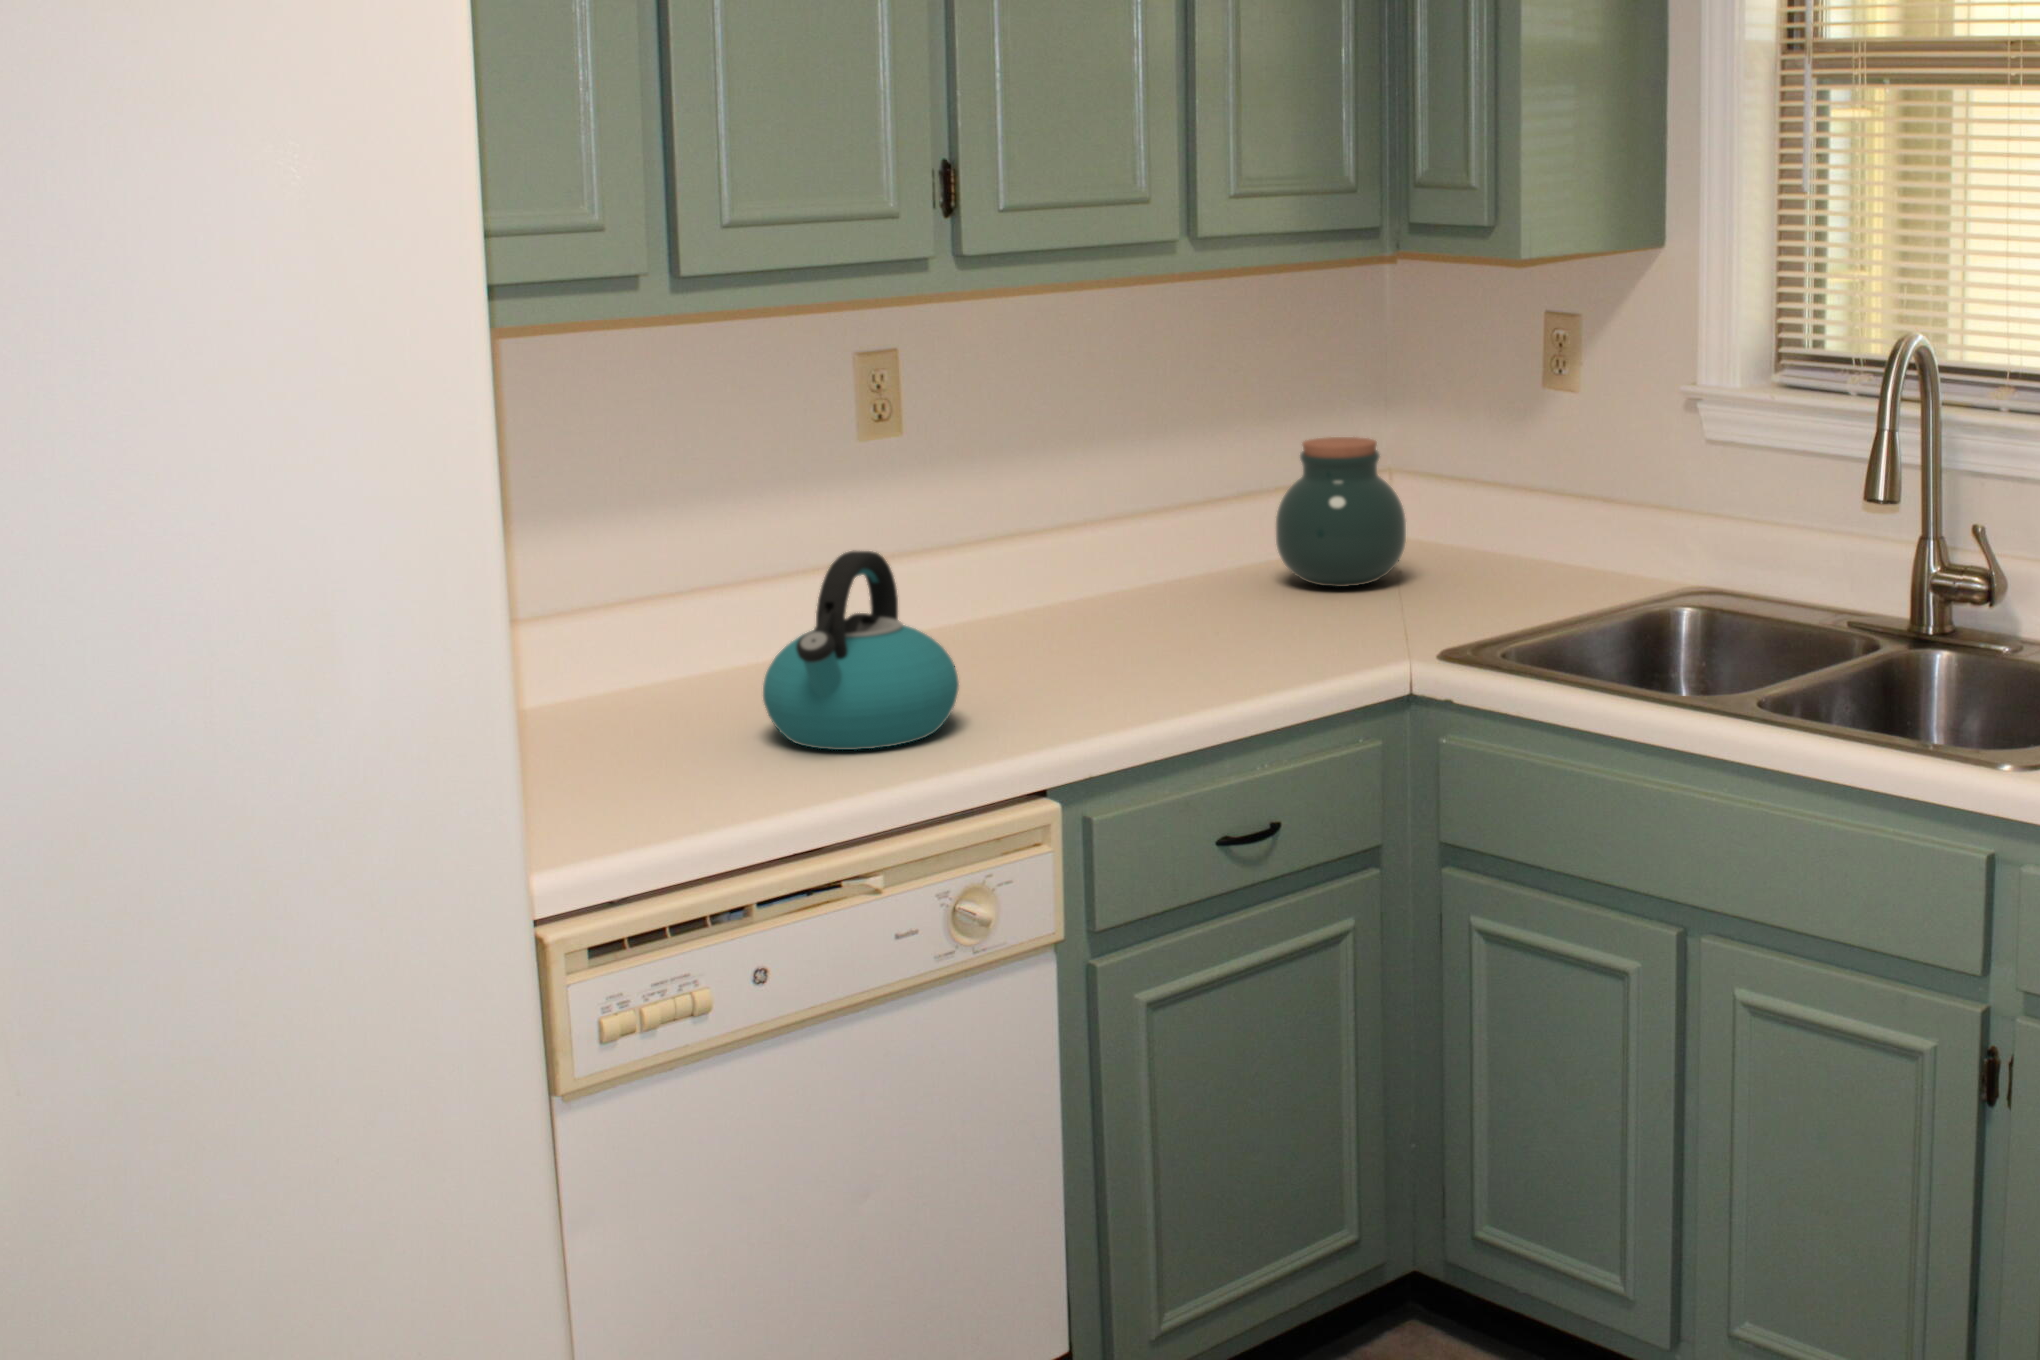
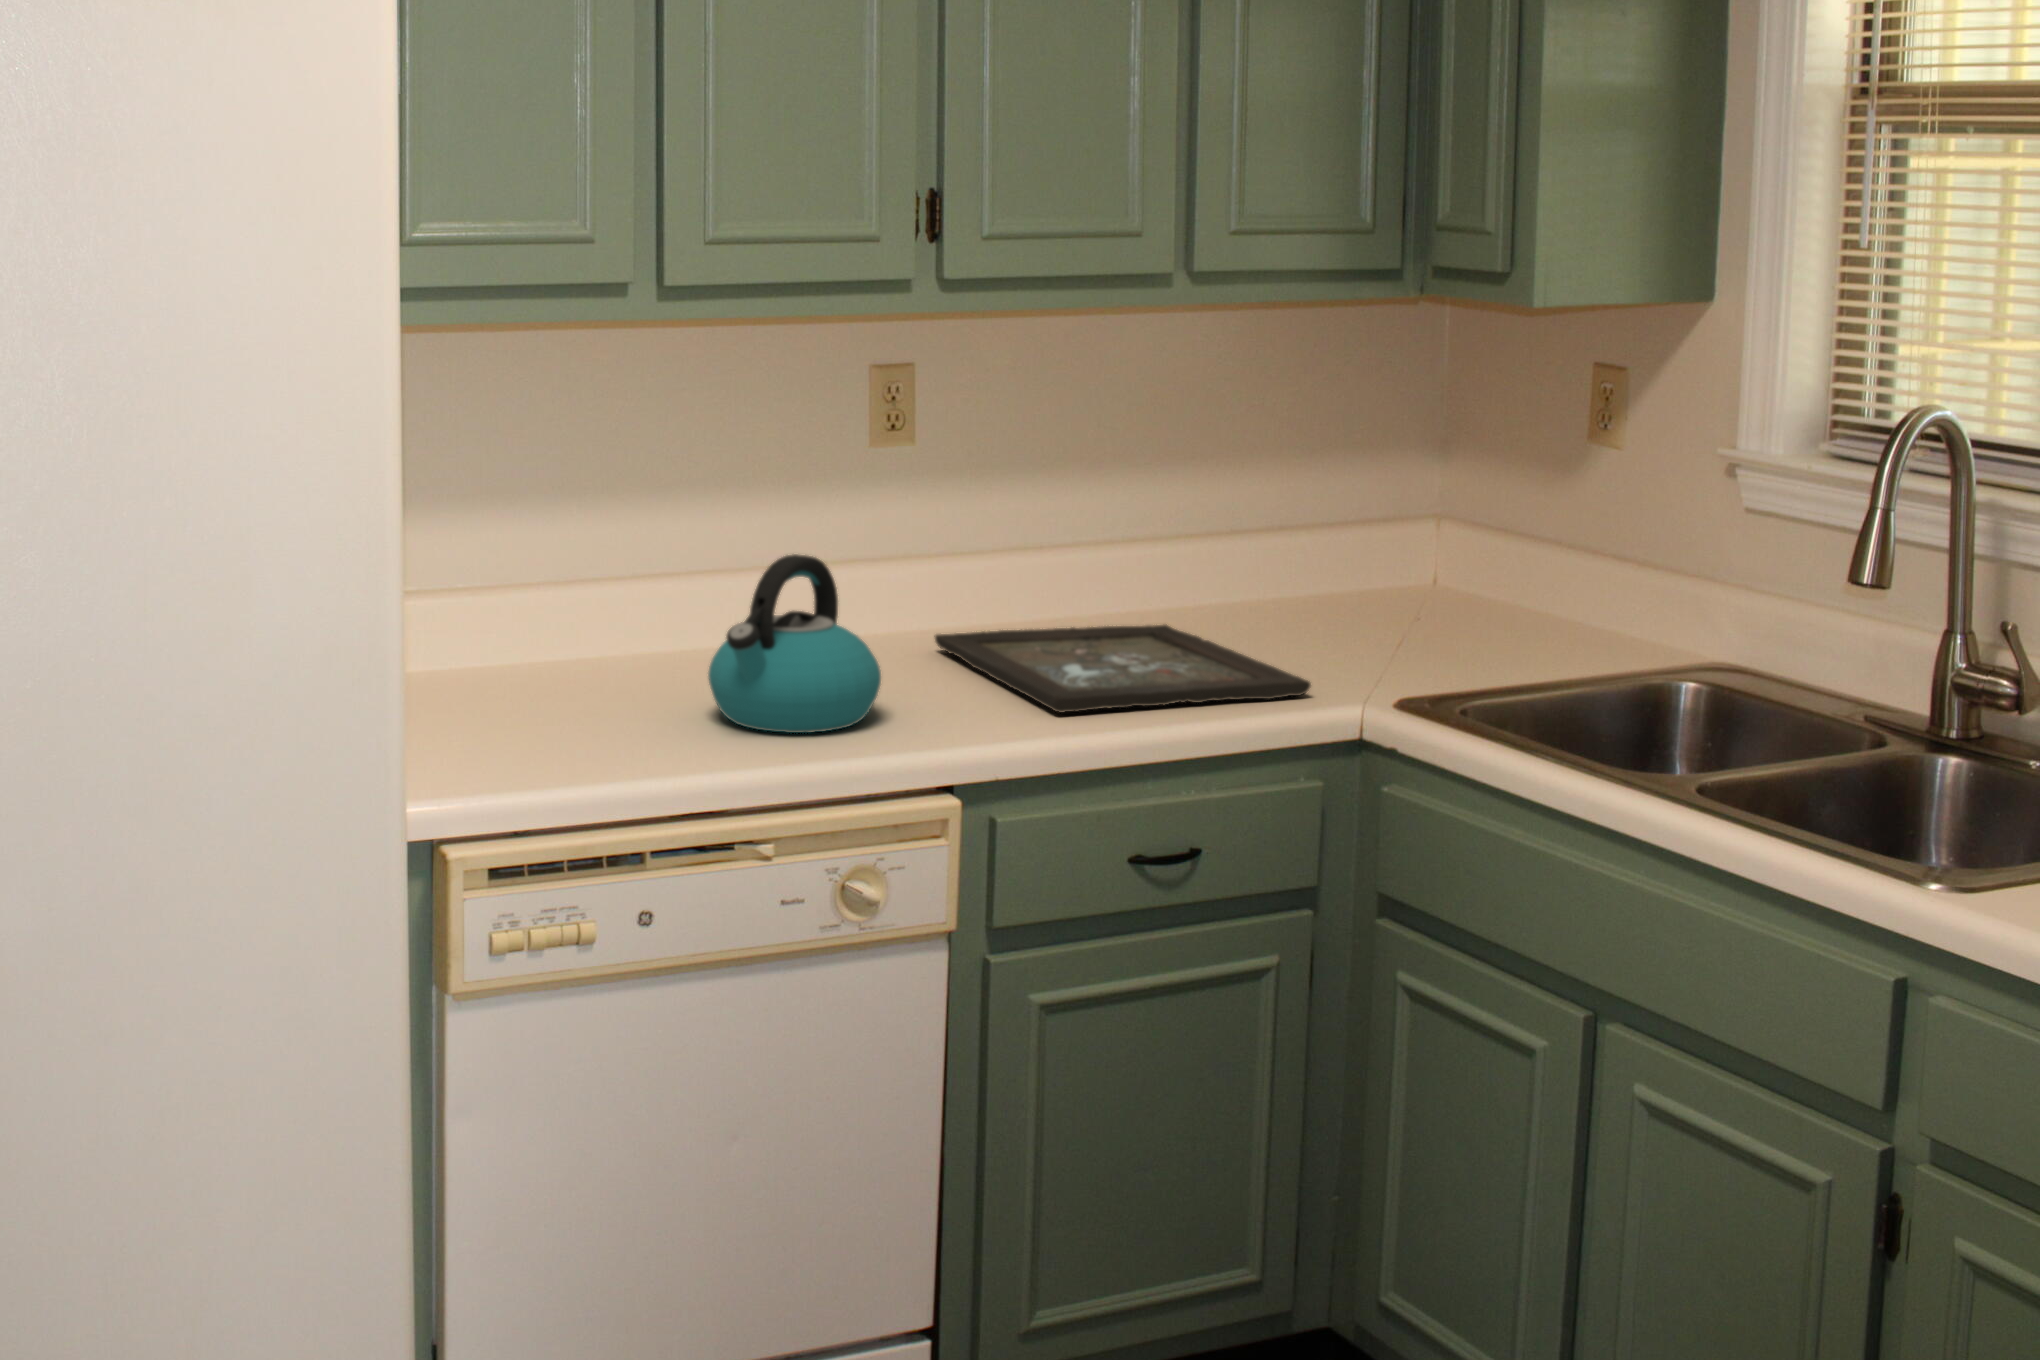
jar: present [1276,437,1406,587] -> none [1269,480,1406,630]
tray: none [966,596,1369,695] -> present [934,625,1311,713]

